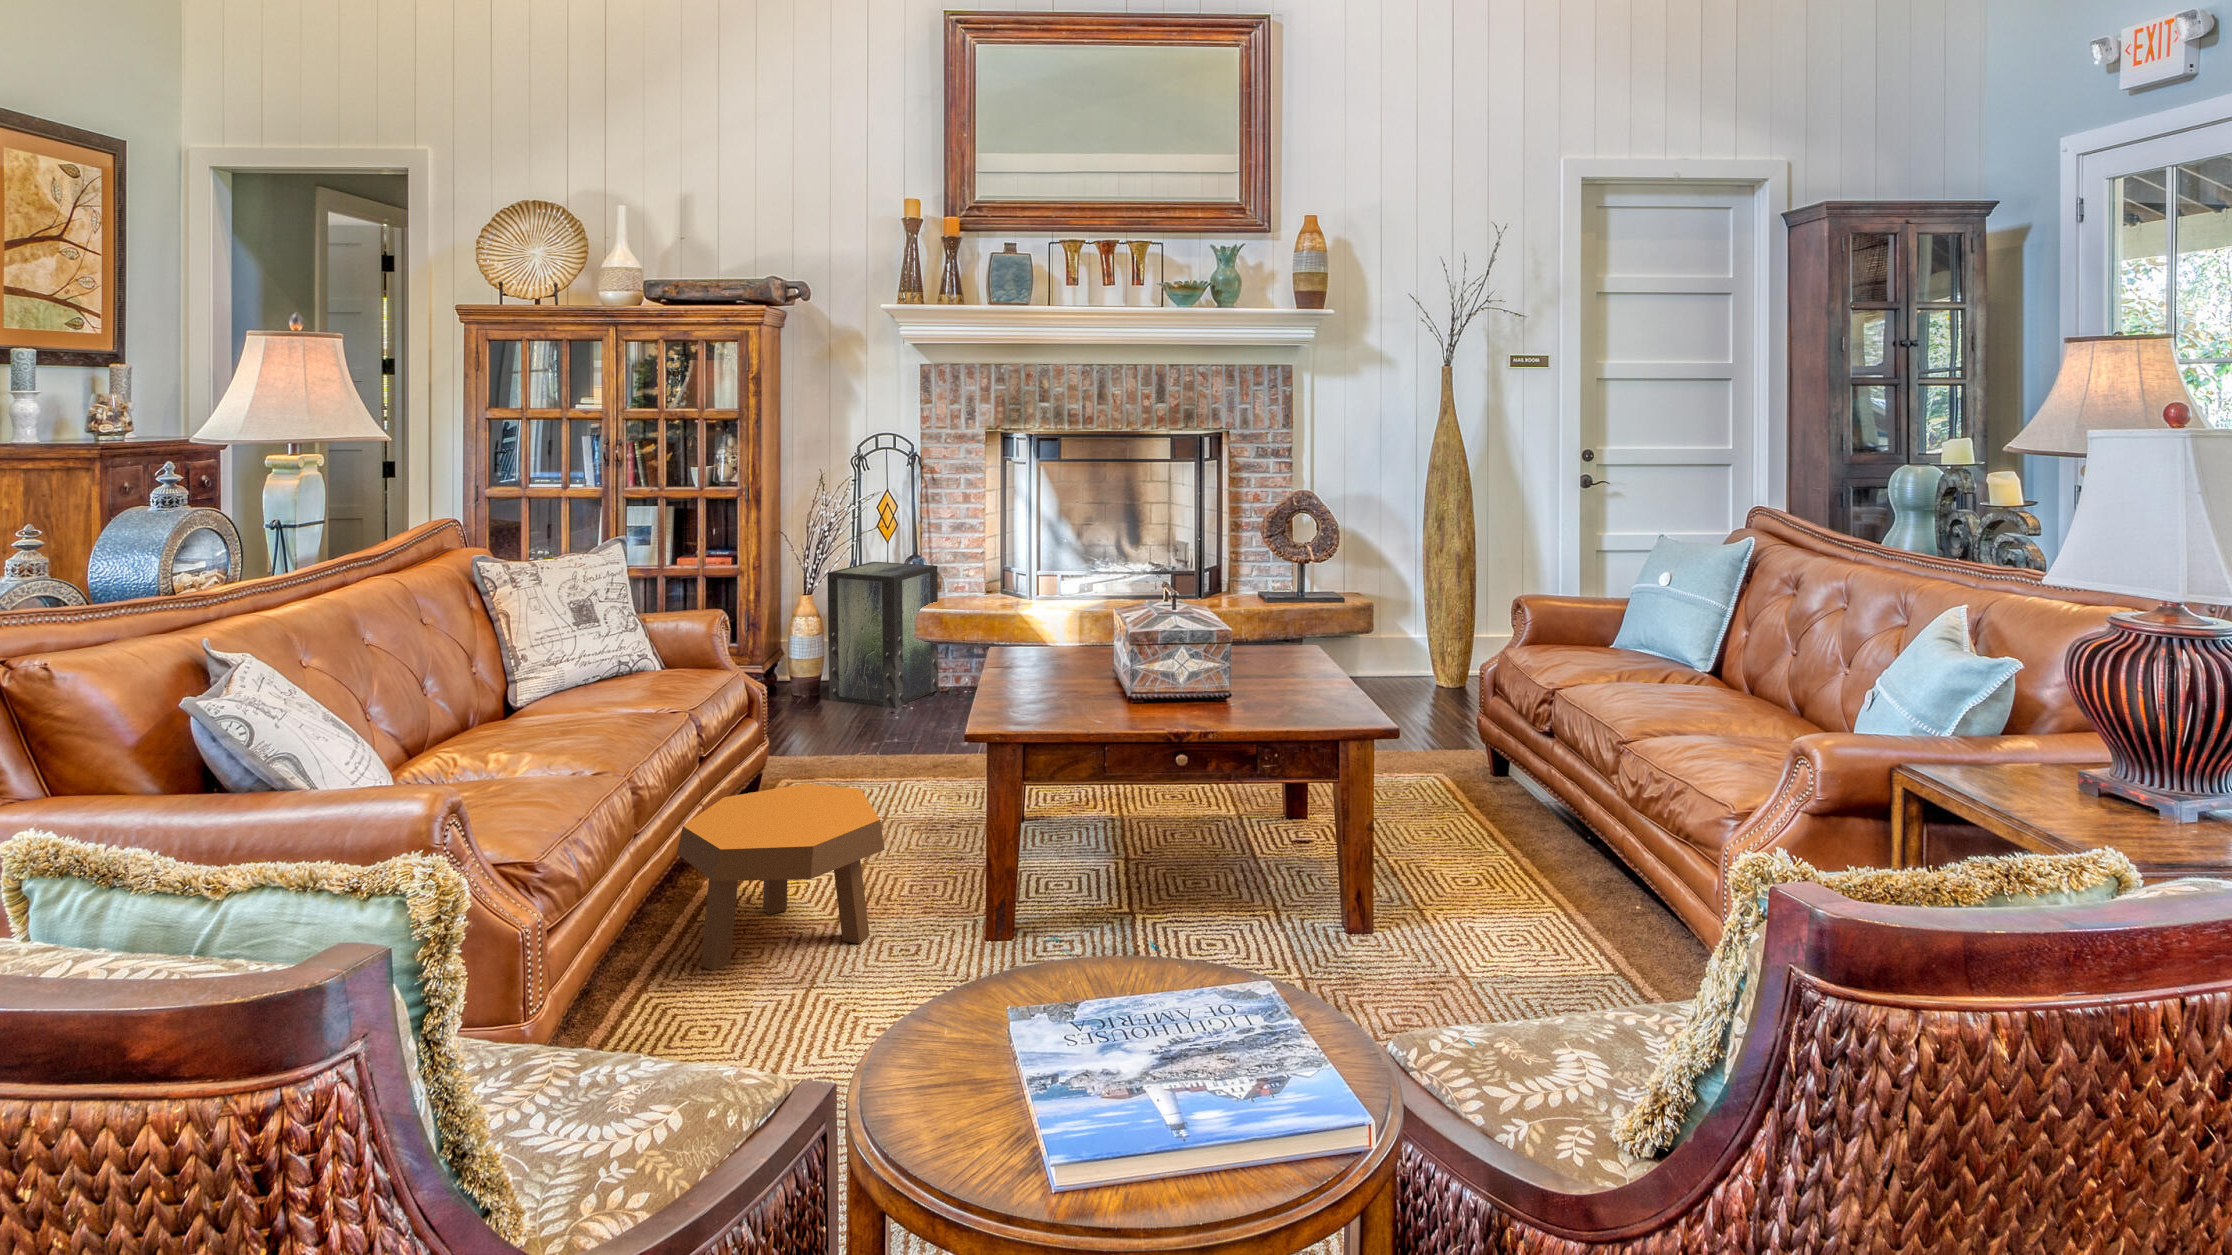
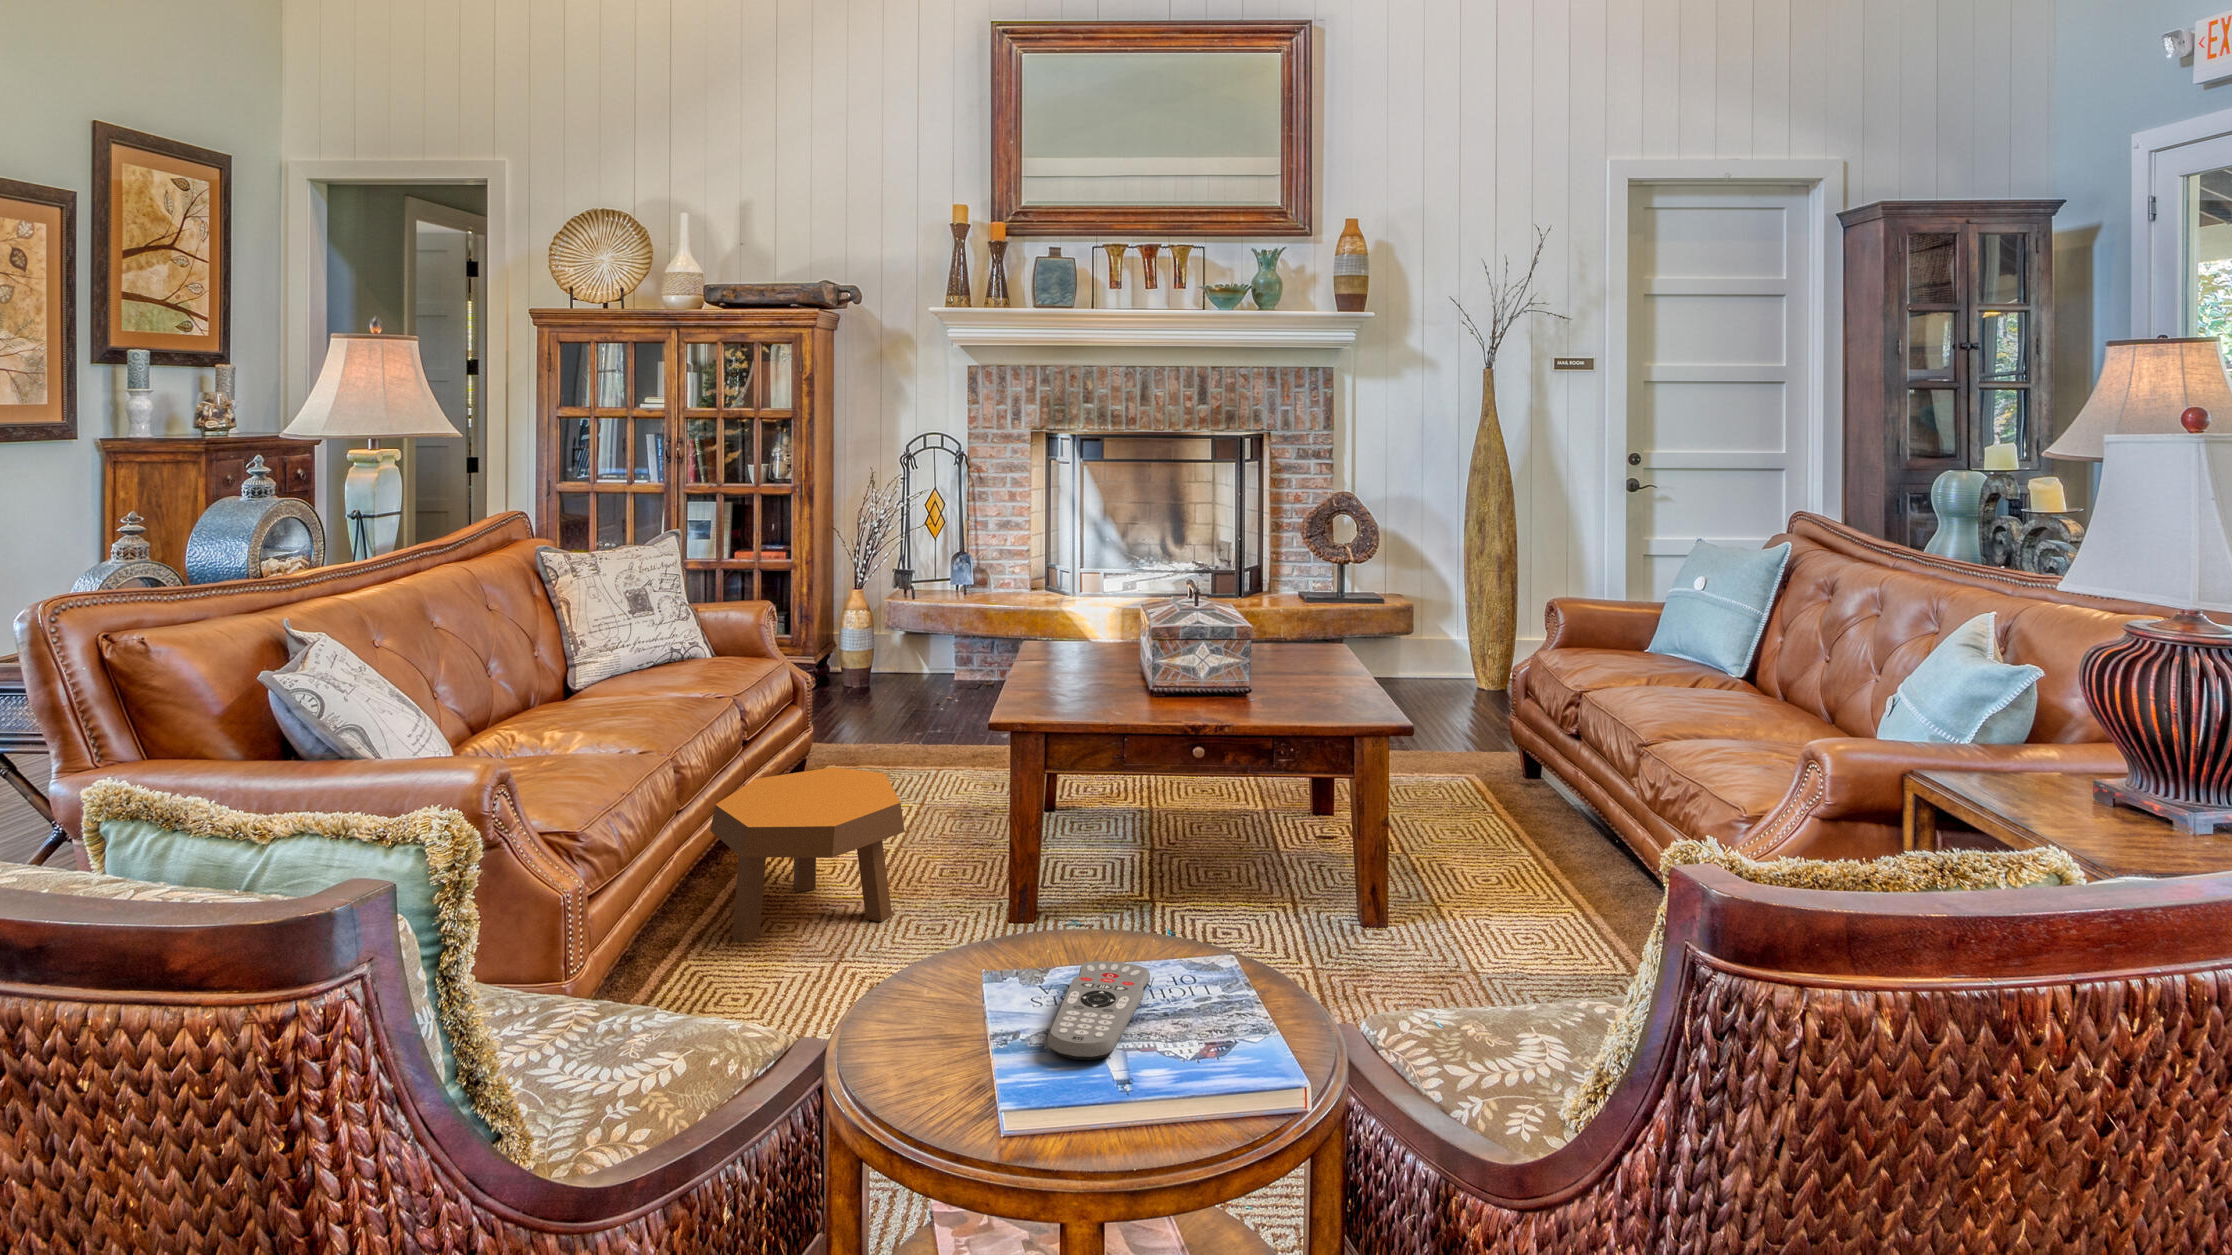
storage box: present [828,562,939,708] -> none [869,554,978,699]
remote control: none [1094,990,1190,1099] -> present [1048,961,1150,1060]

